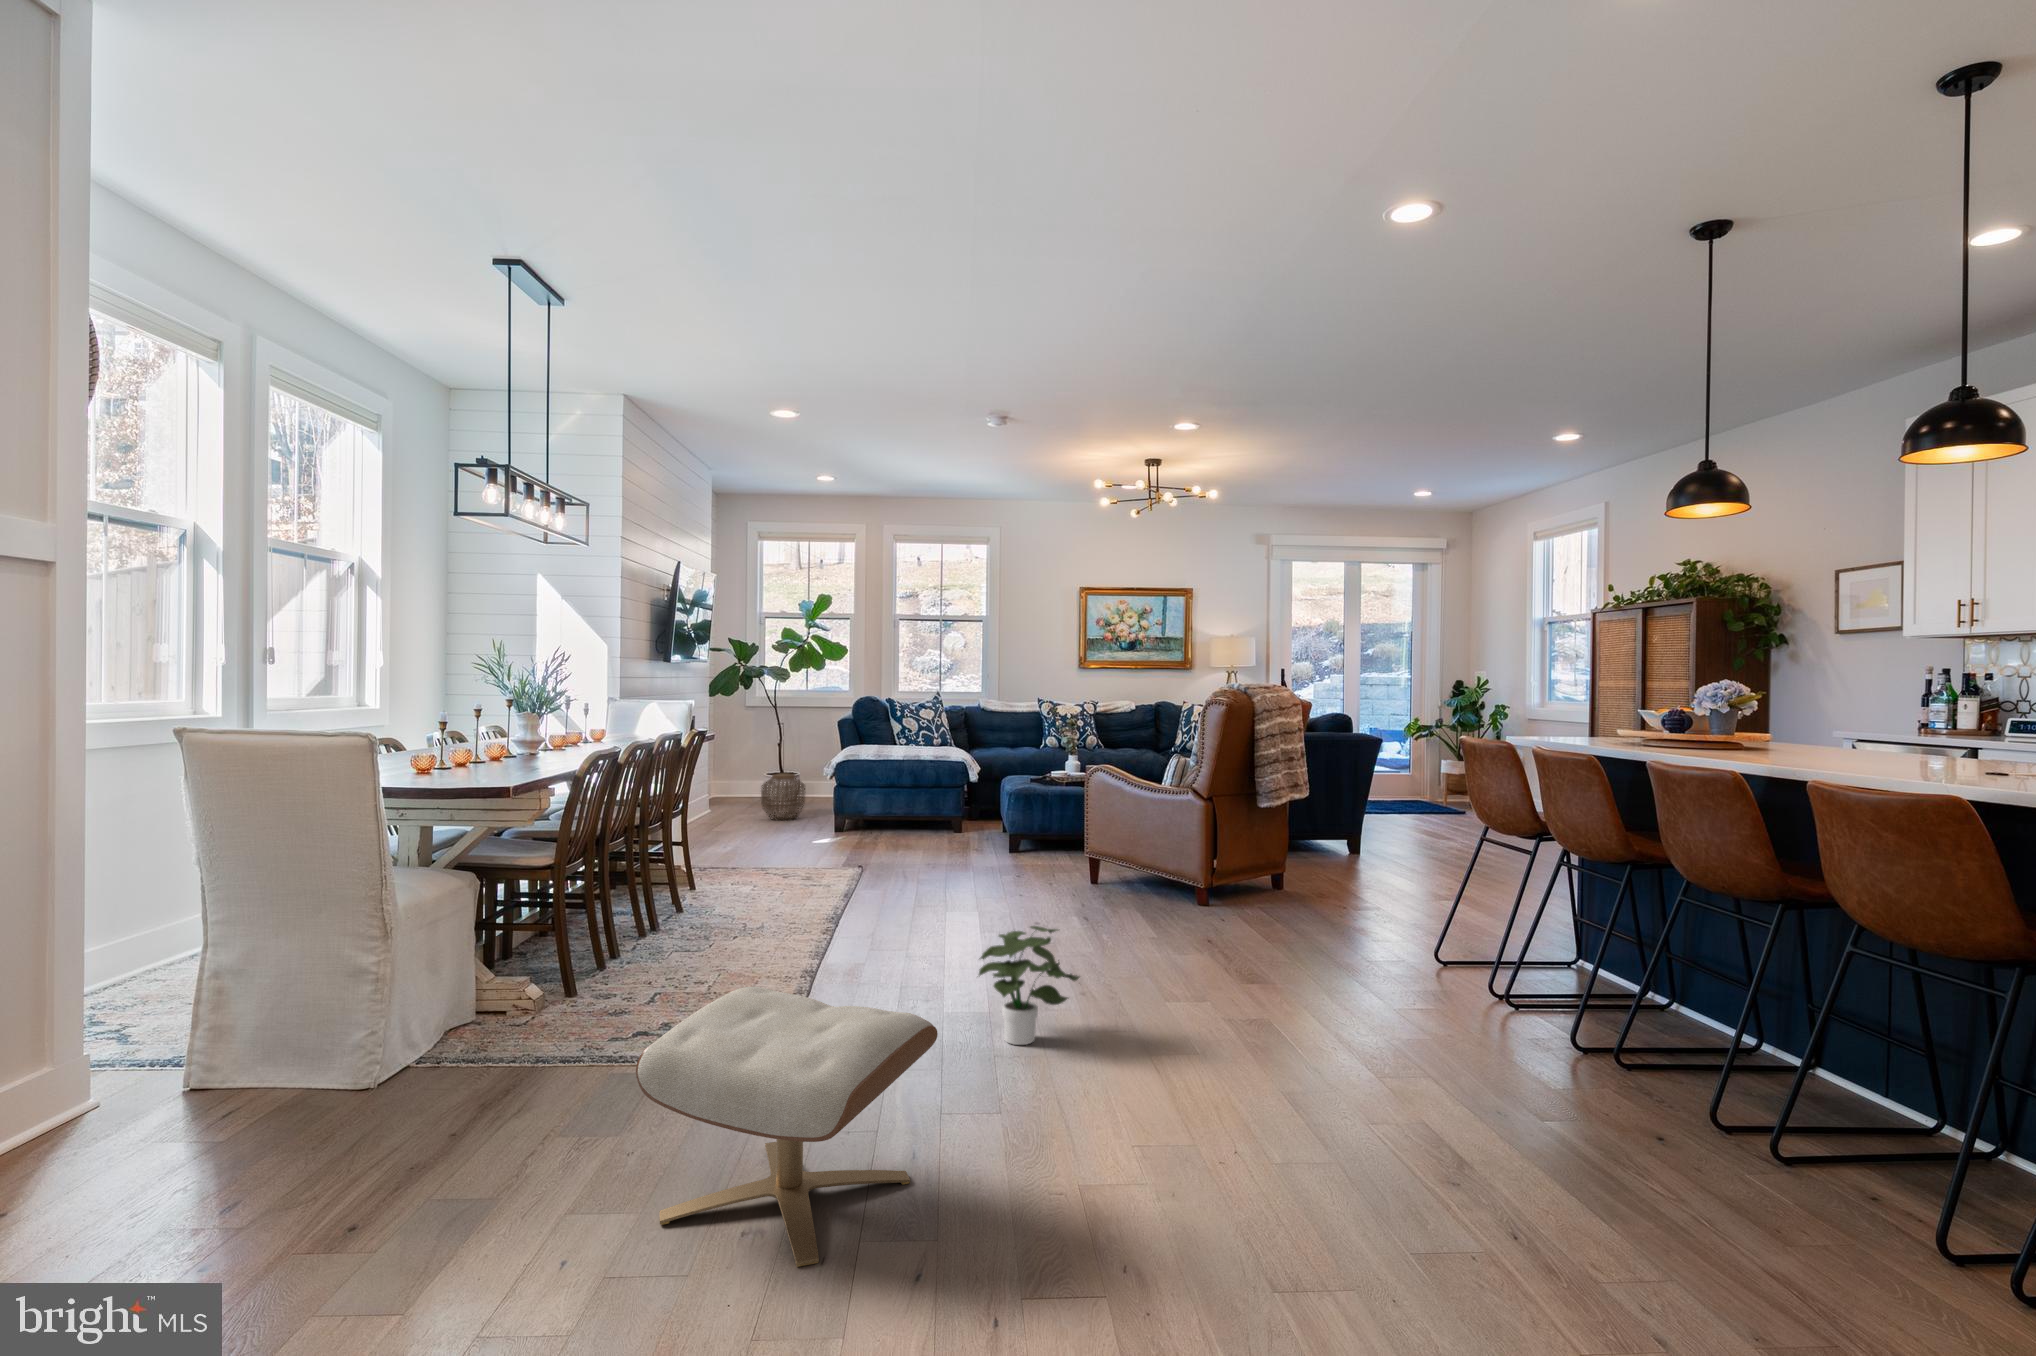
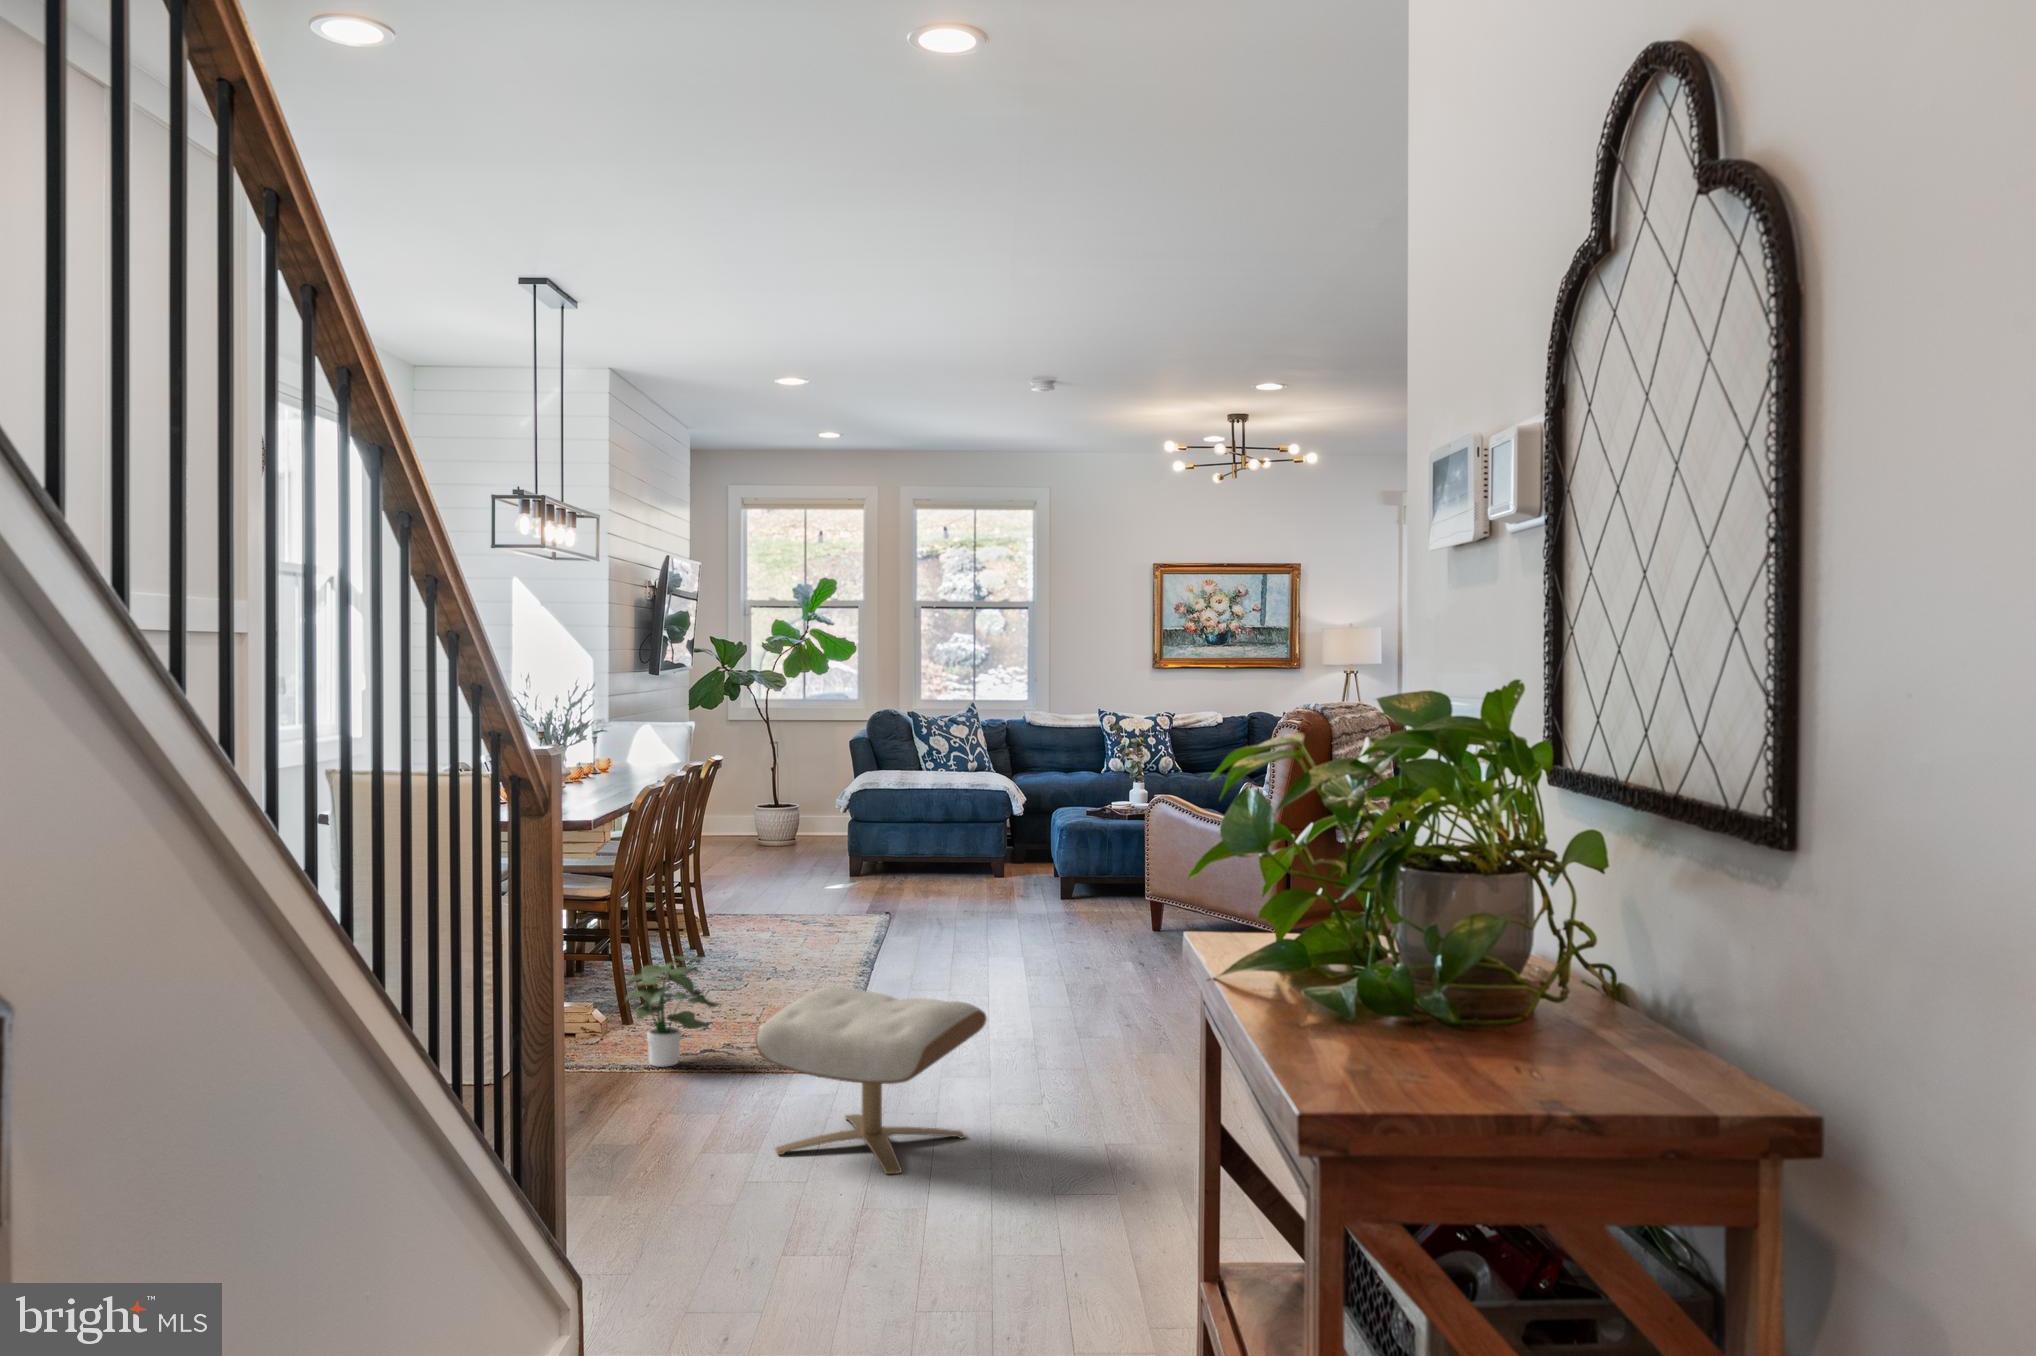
woven basket: present [761,773,805,820] -> none [756,805,810,863]
potted plant: present [979,926,1079,1045] -> present [625,956,719,1067]

